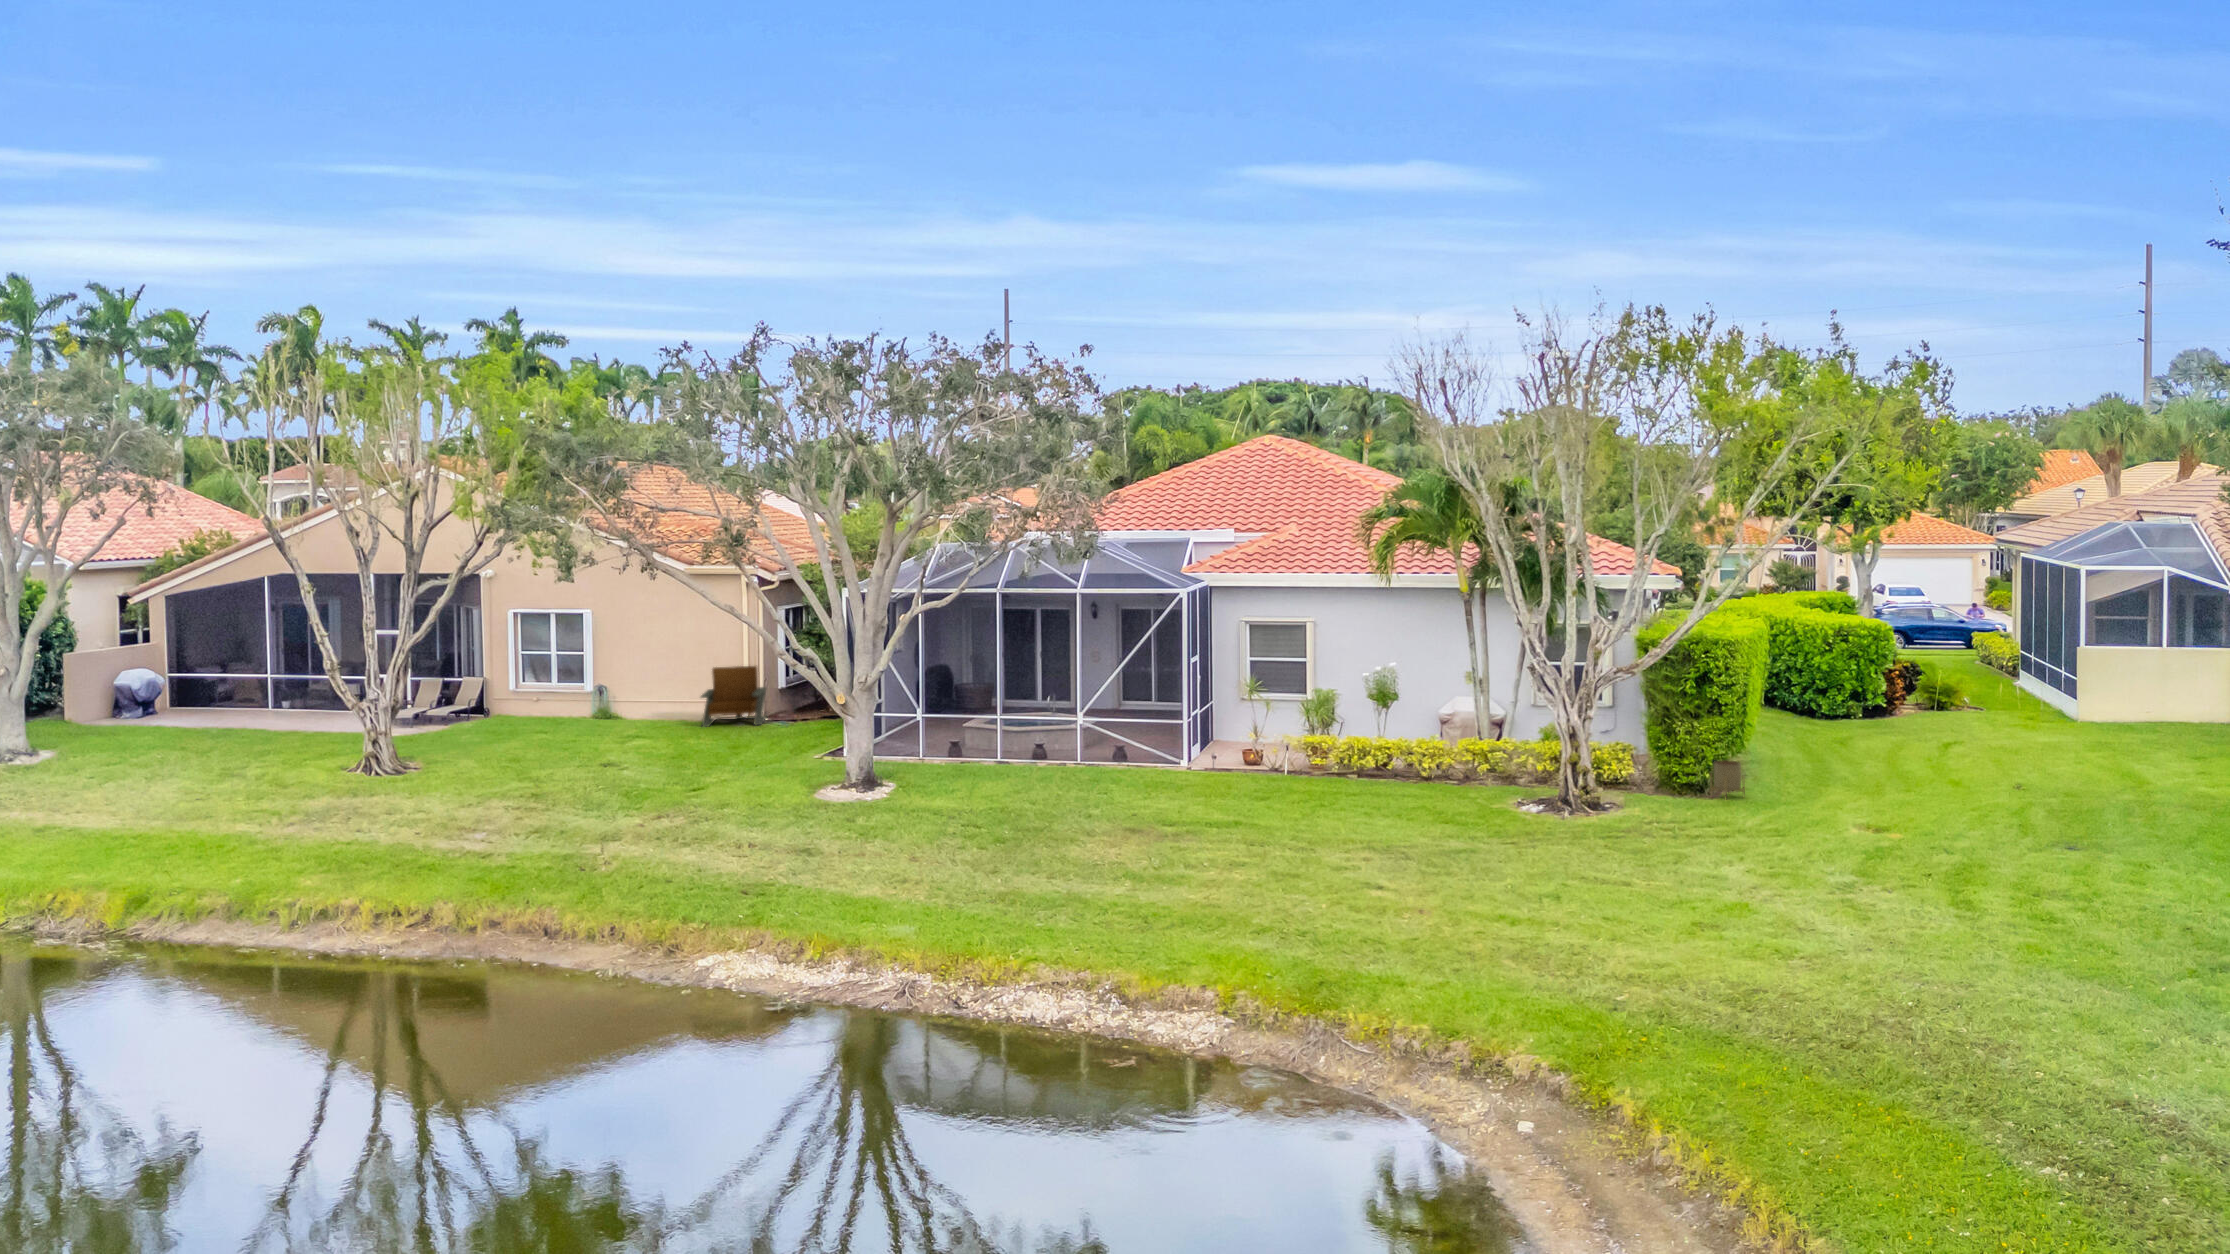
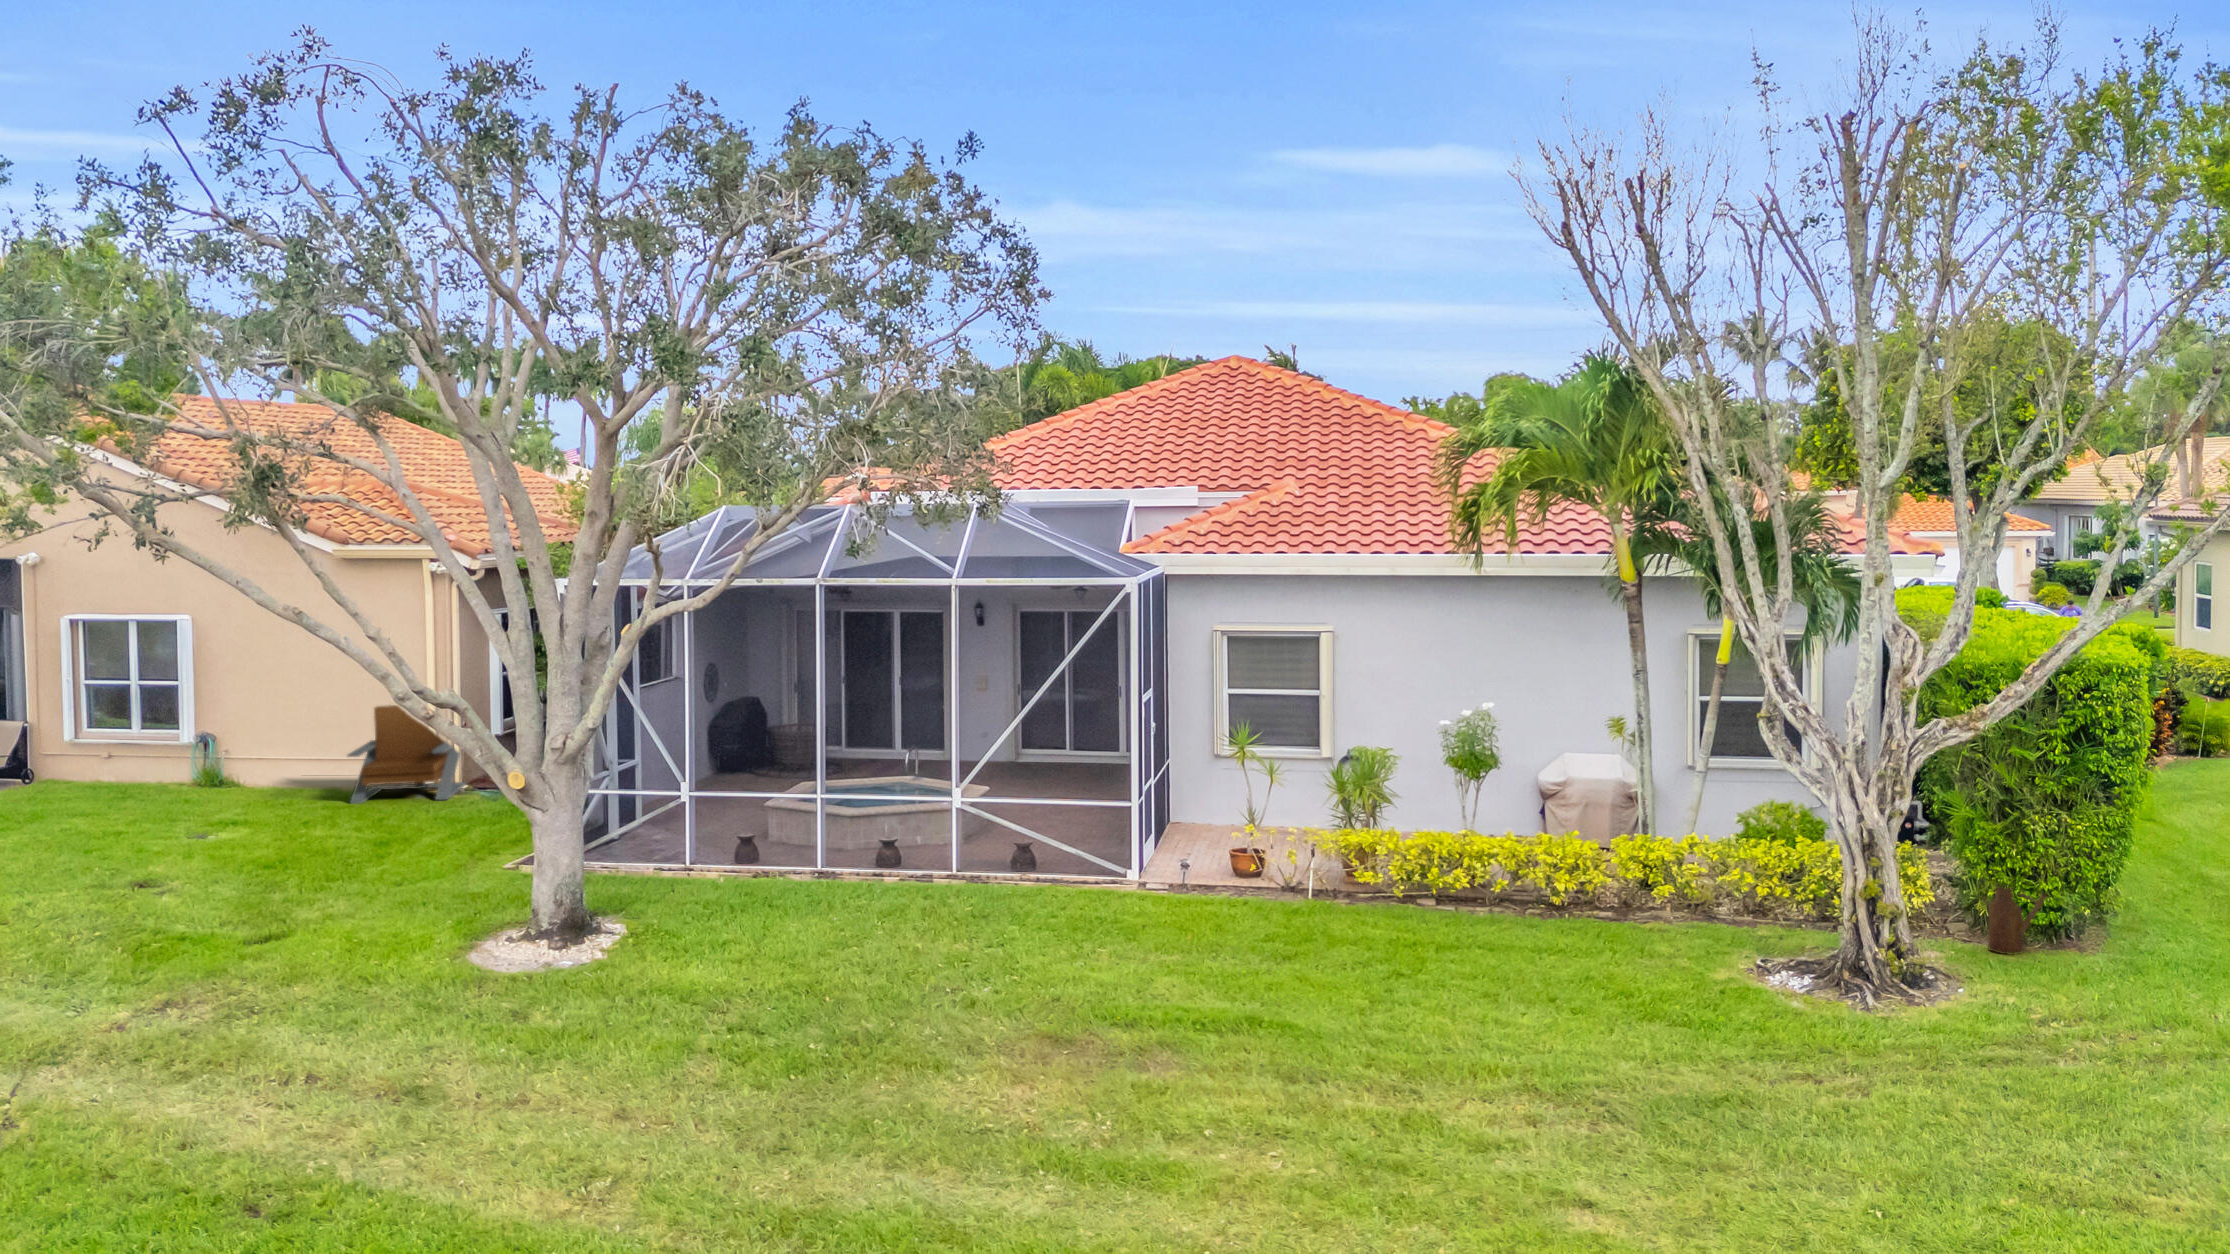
watering can: none [1654,760,1683,799] -> present [1983,886,2047,955]
planter: present [1710,760,1745,798] -> none [2091,884,2161,960]

